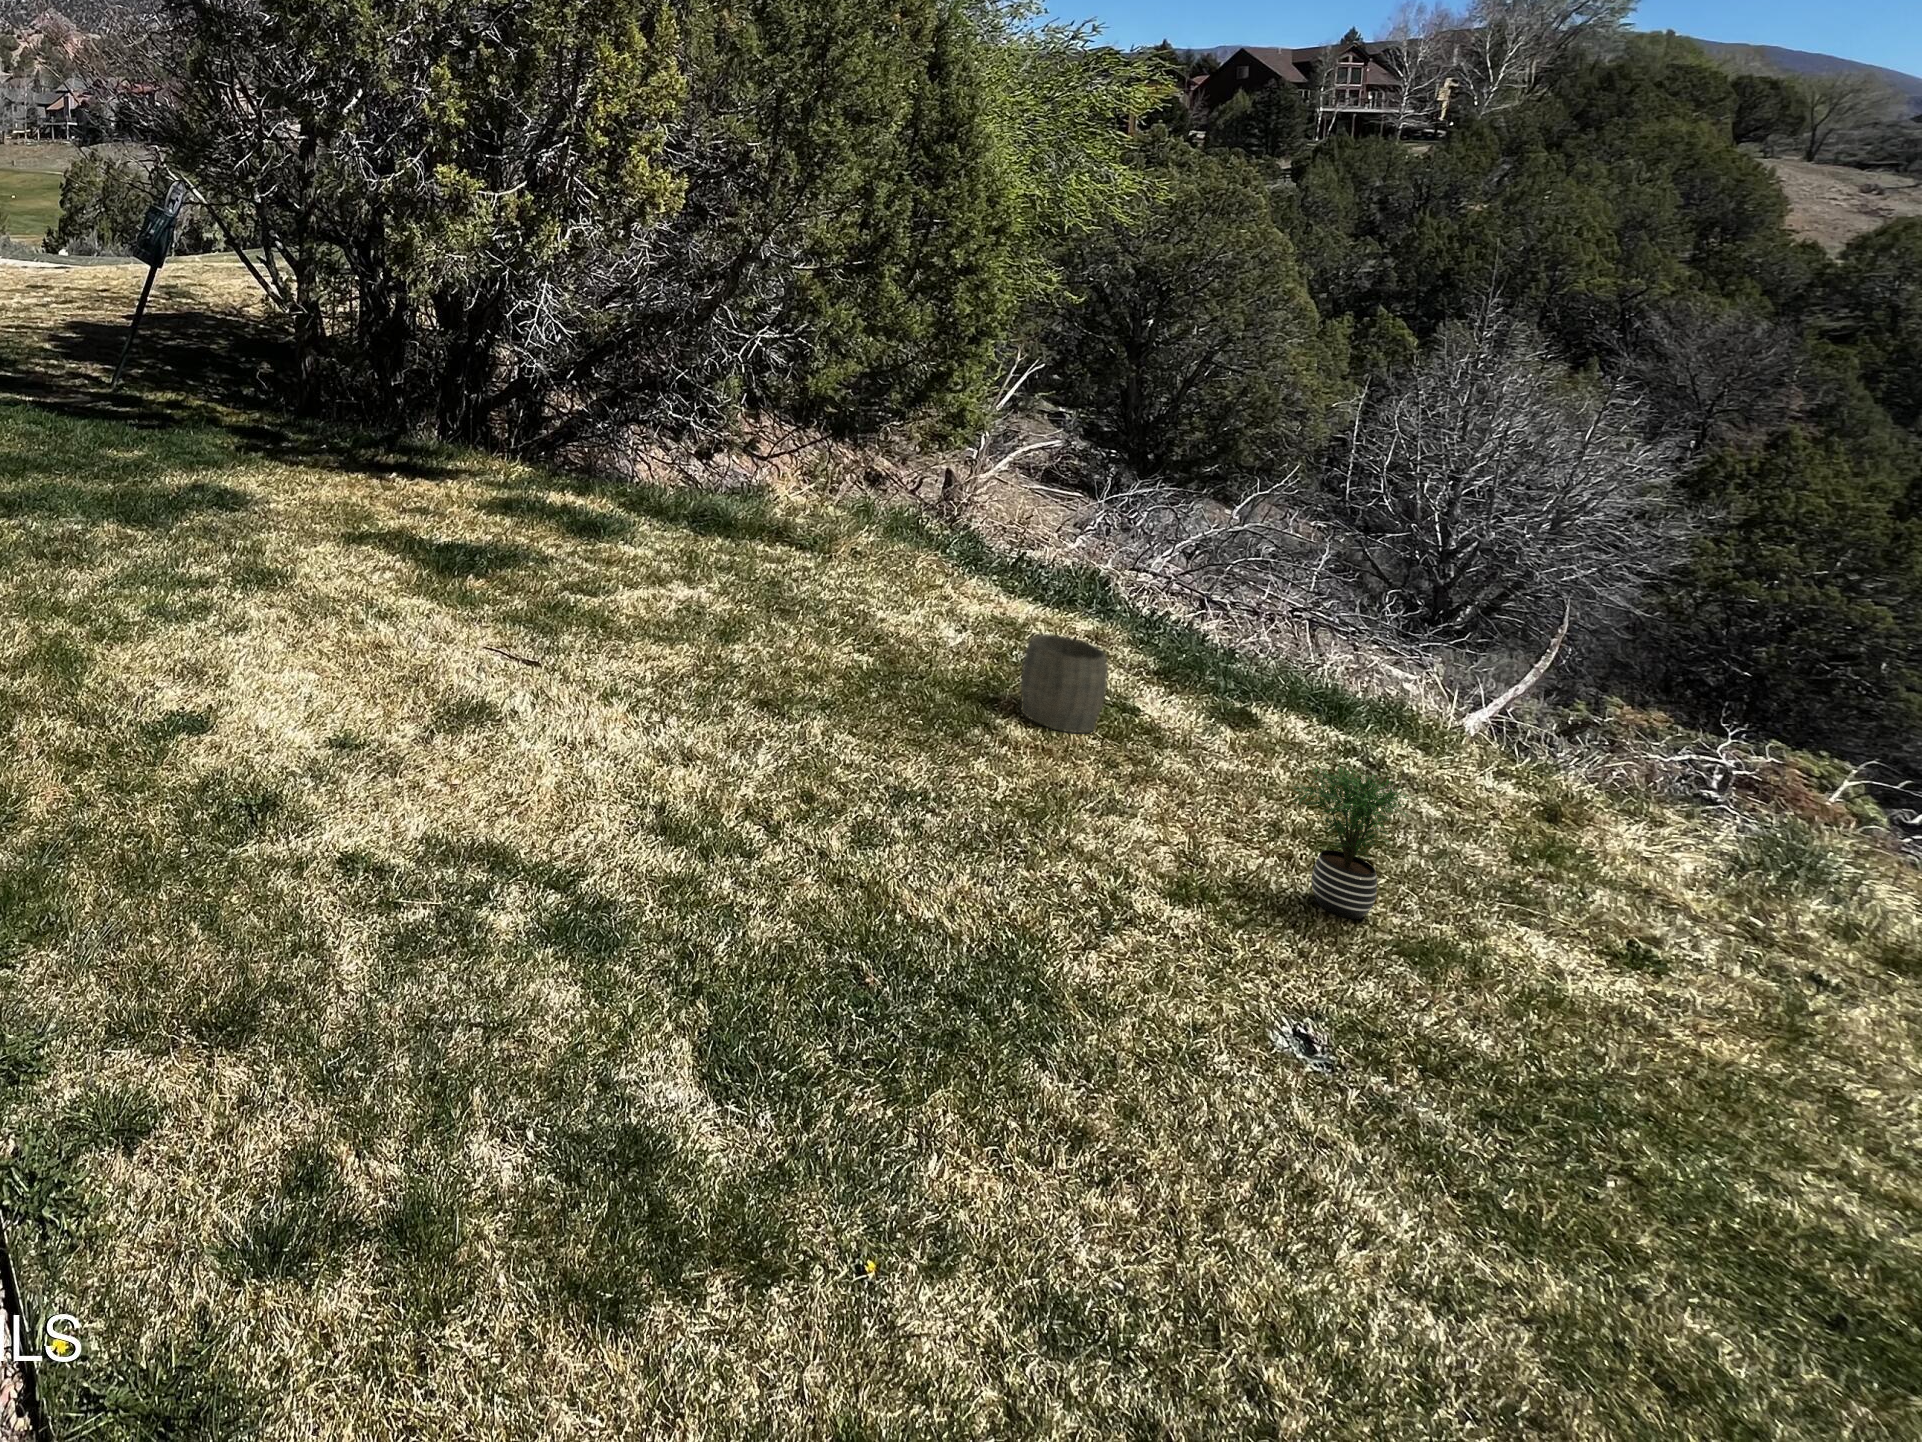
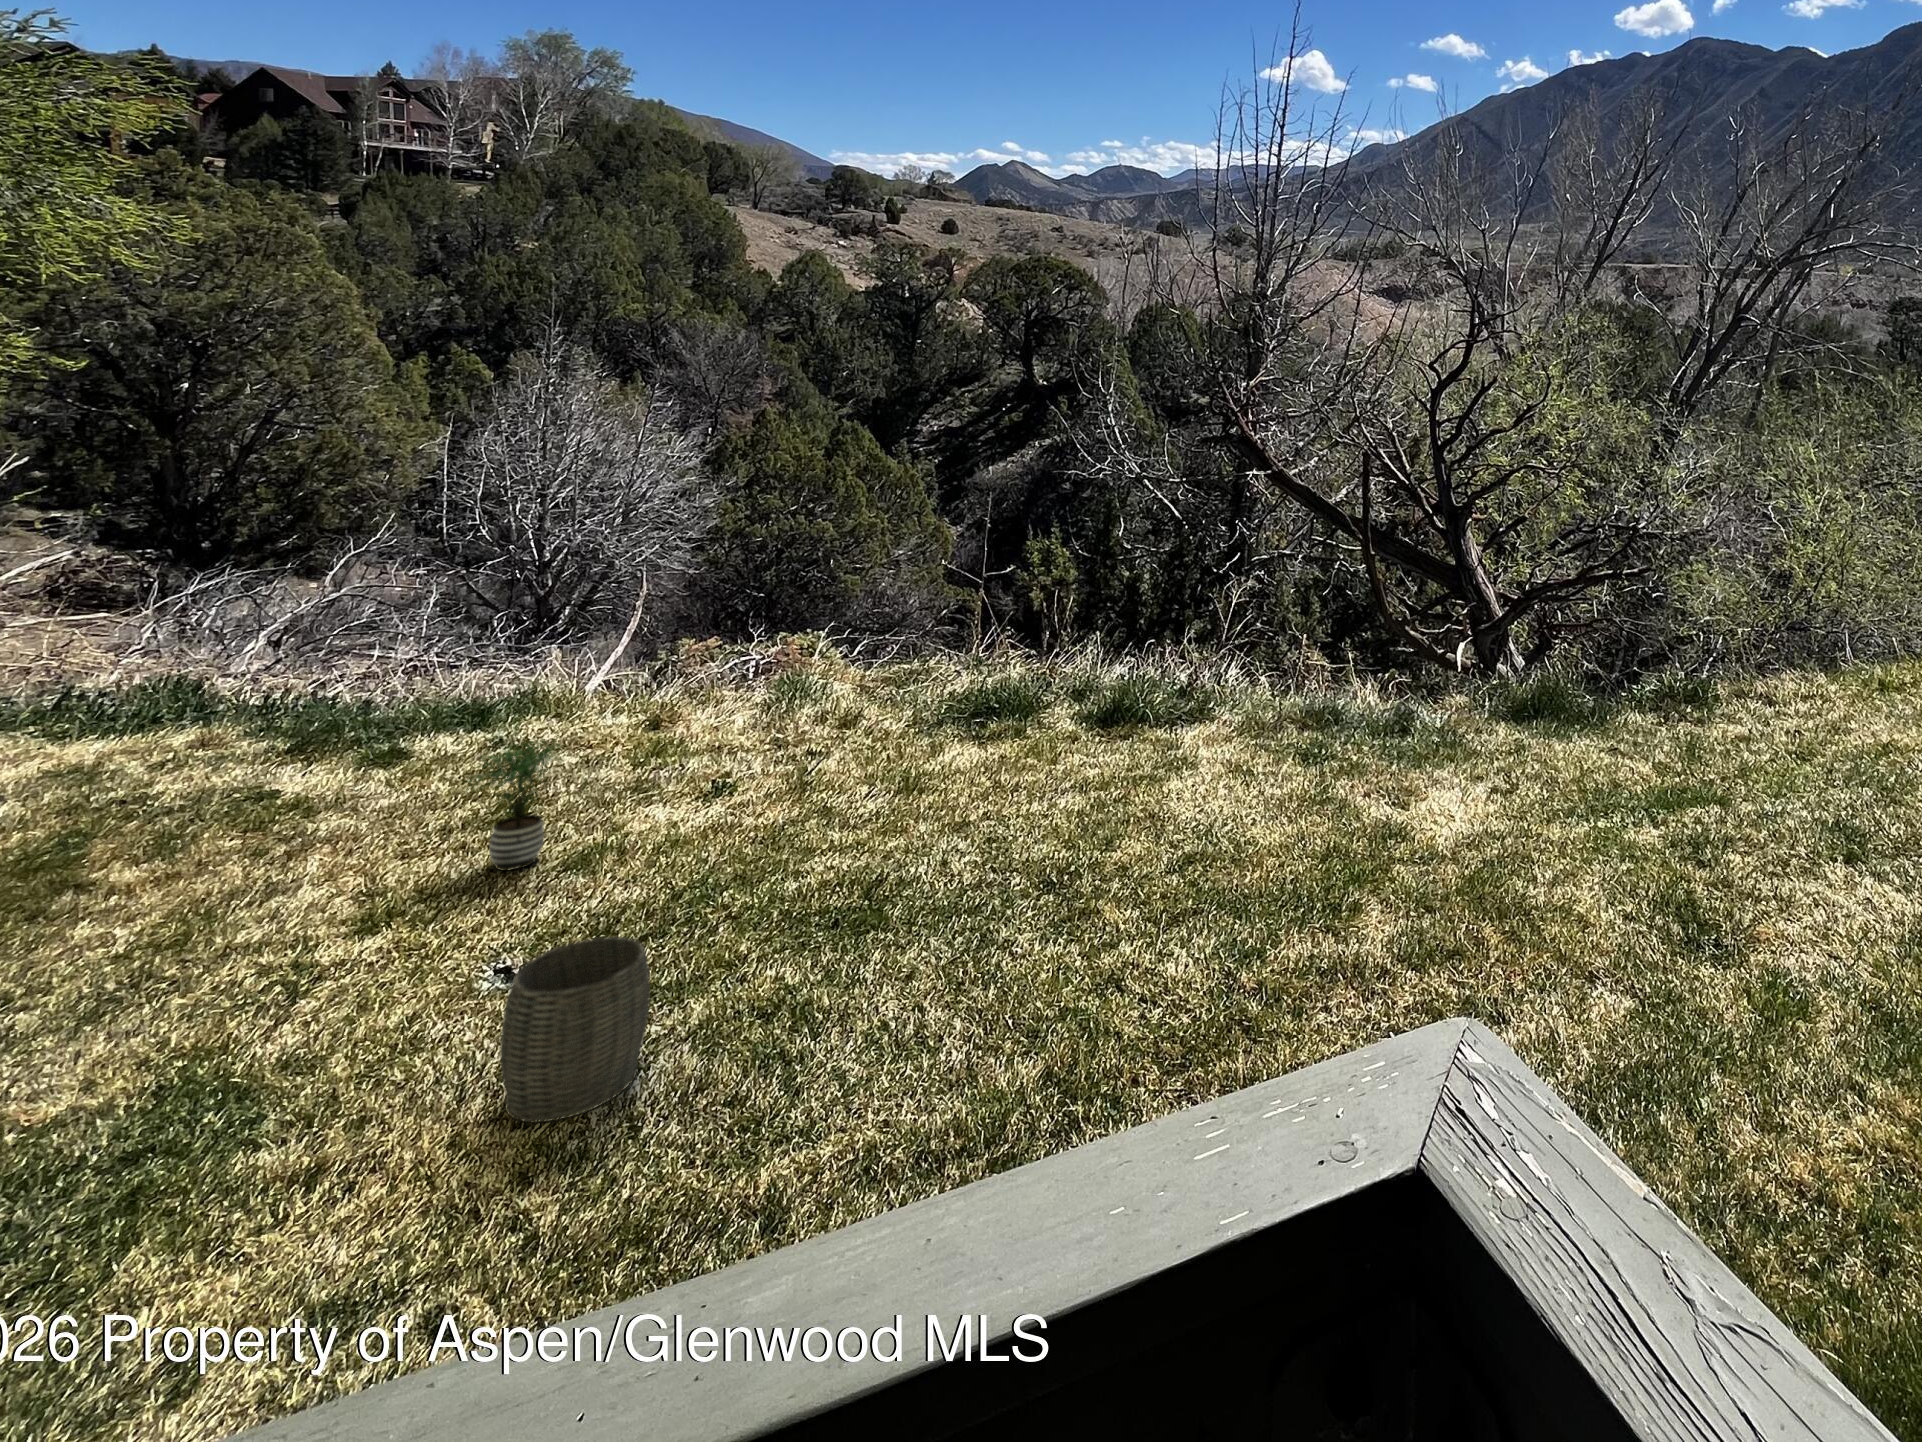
woven basket: present [1020,634,1108,733] -> present [500,937,650,1122]

